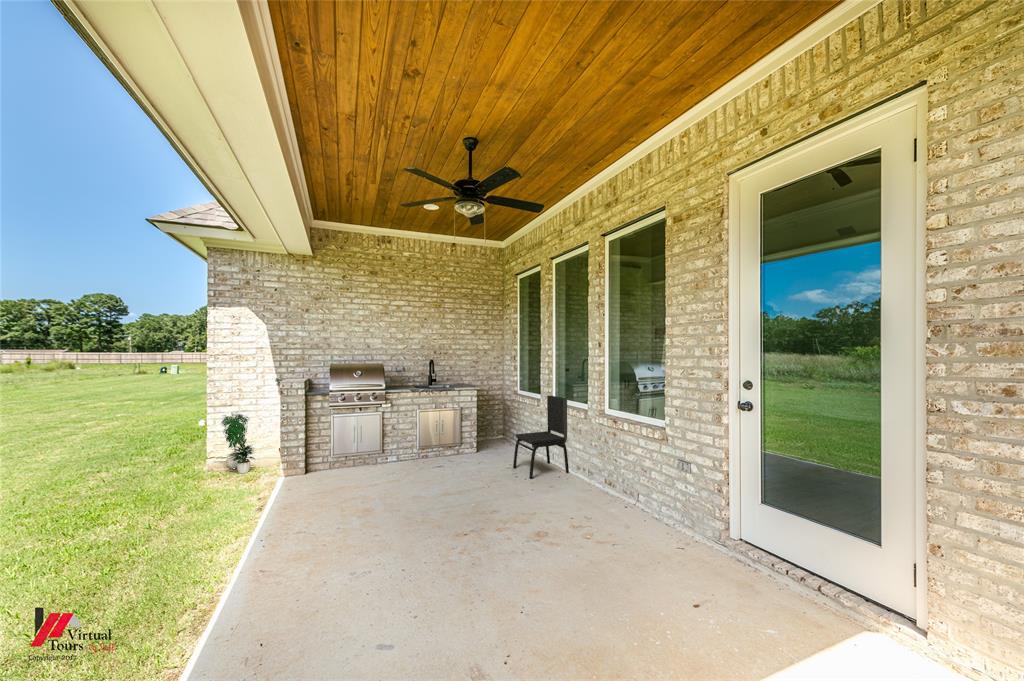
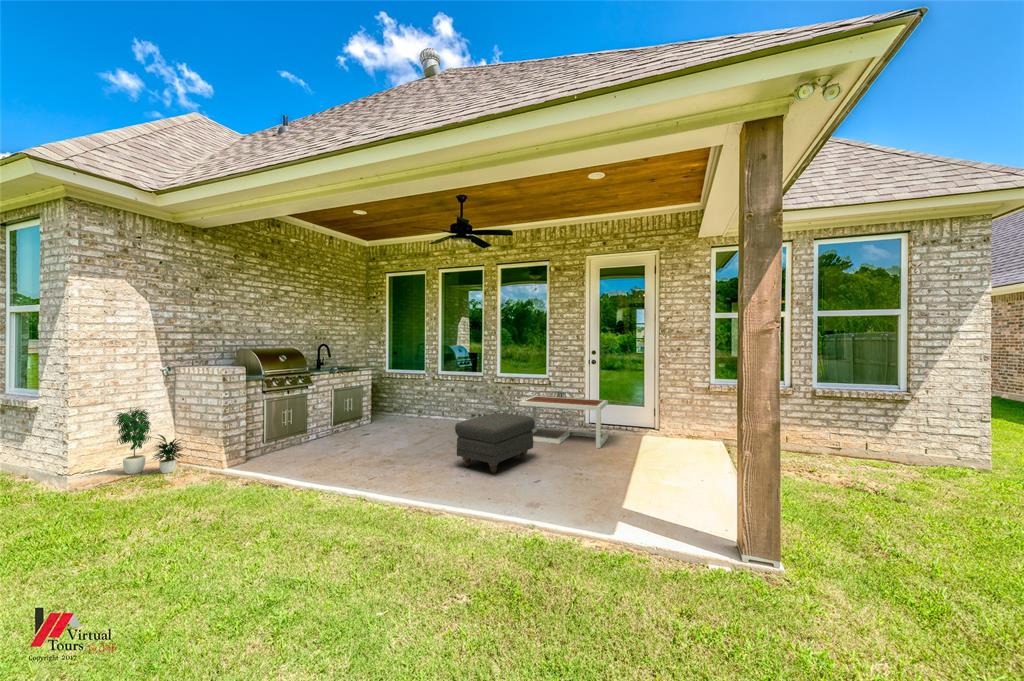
dining chair: present [513,396,569,479] -> none [425,370,464,426]
coffee table: none [565,458,751,624] -> present [519,396,608,448]
ottoman: none [361,481,498,595] -> present [455,413,535,473]

